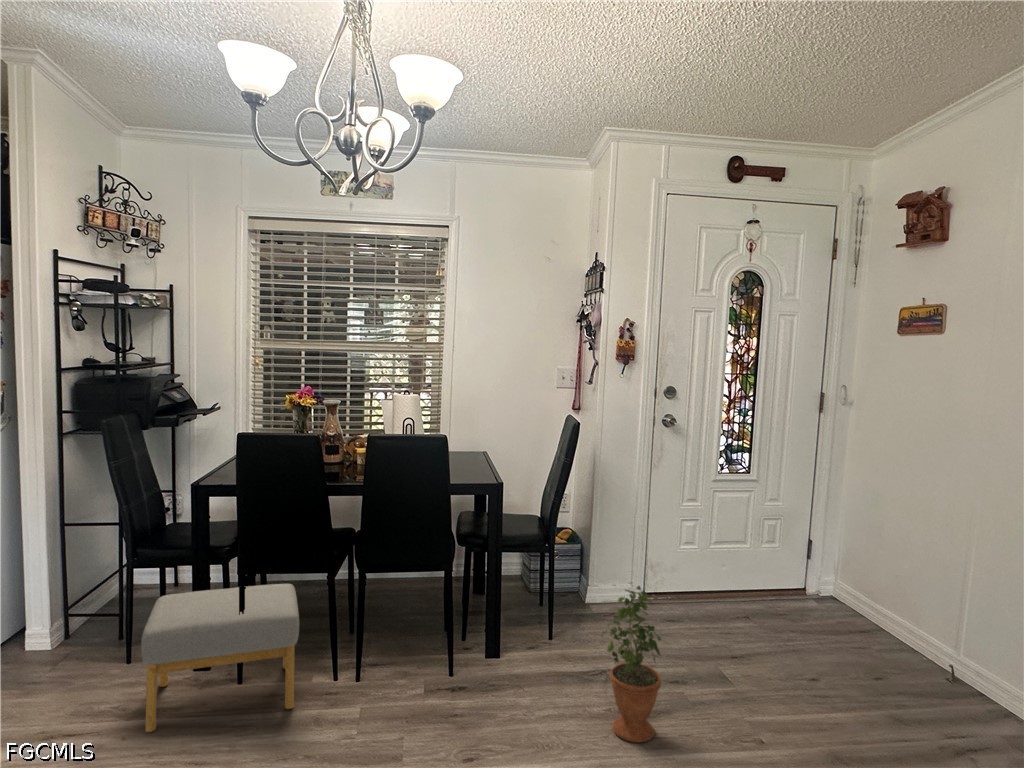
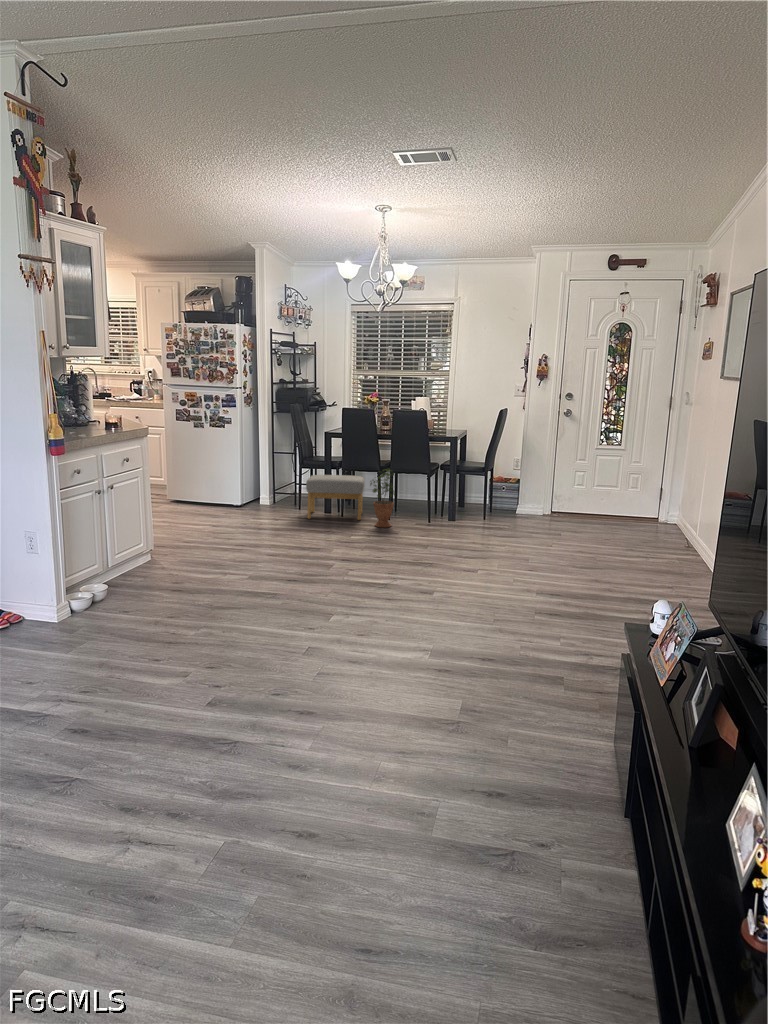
potted plant: present [601,586,661,742] -> present [370,468,395,527]

